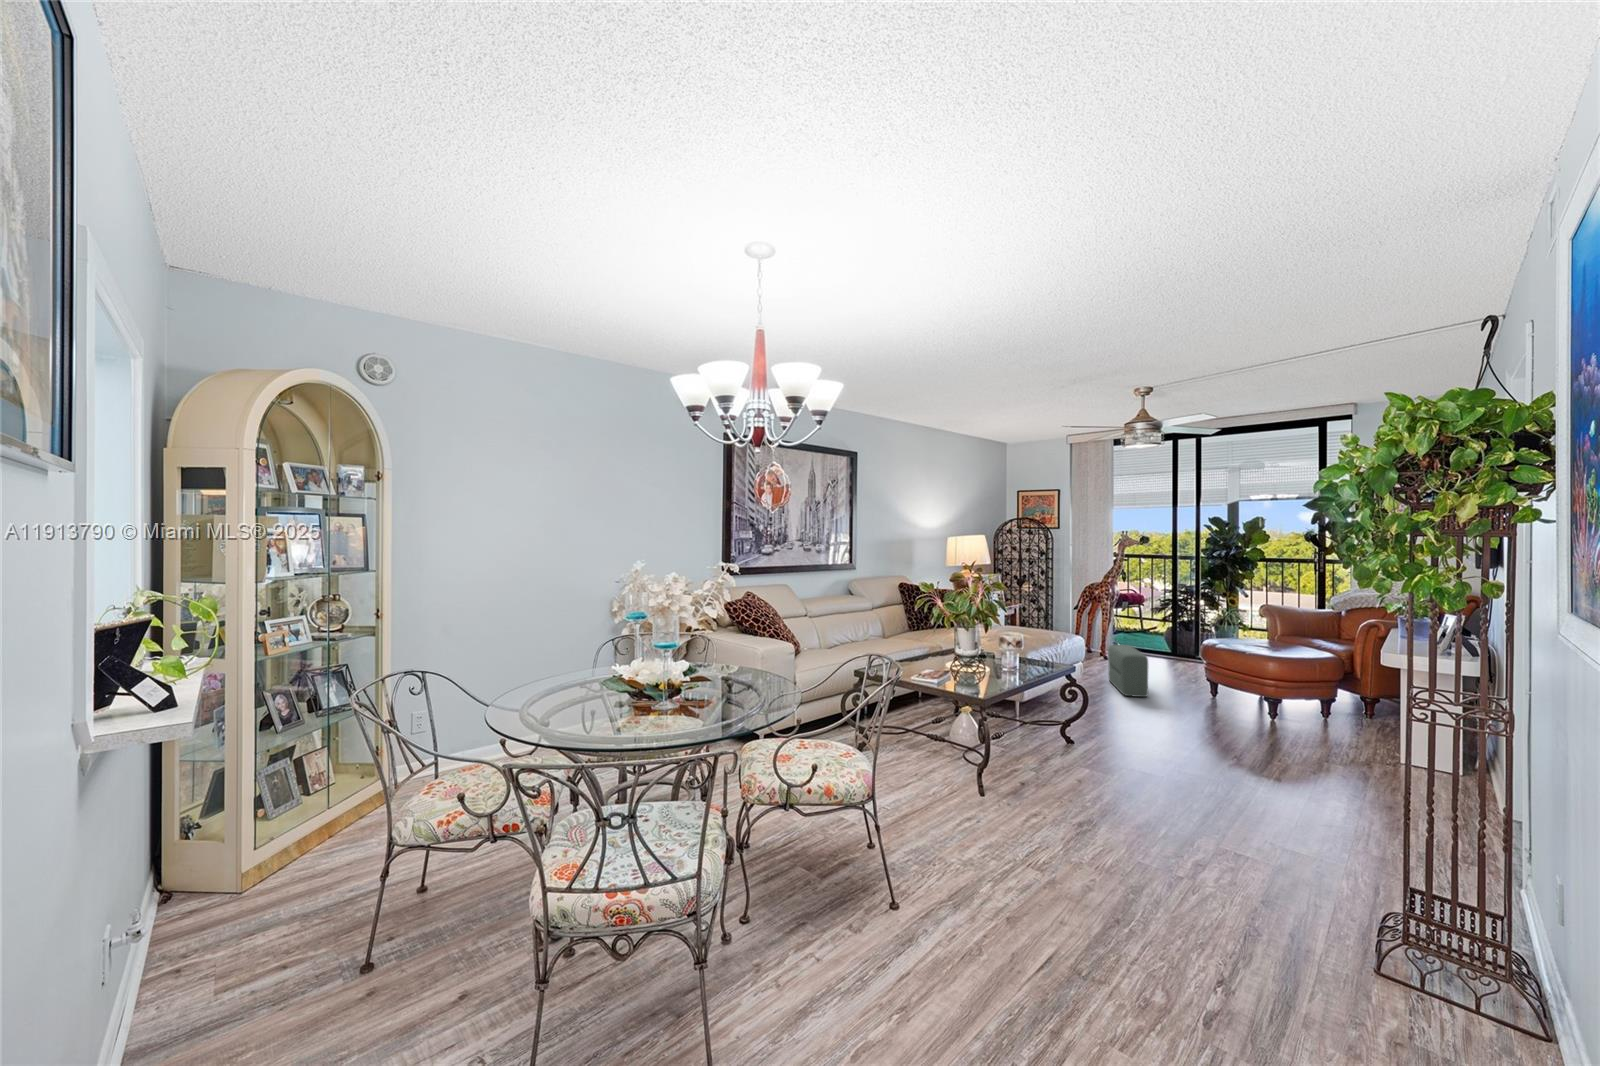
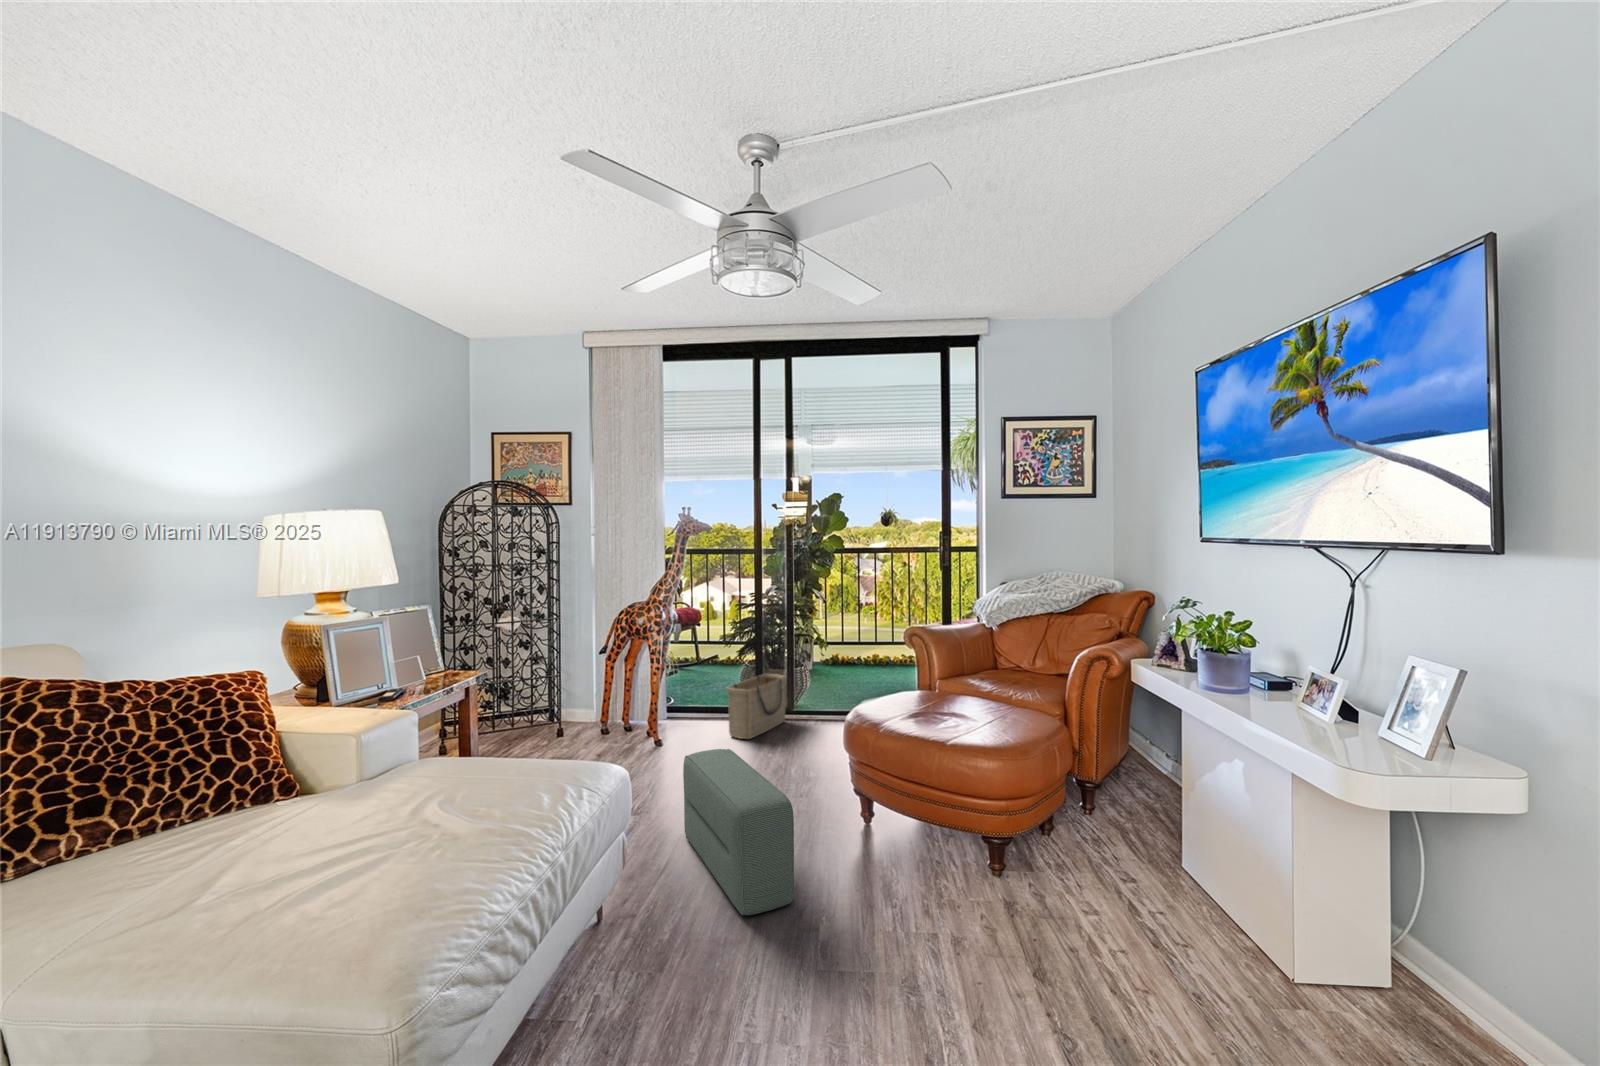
basket: none [1147,631,1191,663] -> present [726,674,787,739]

